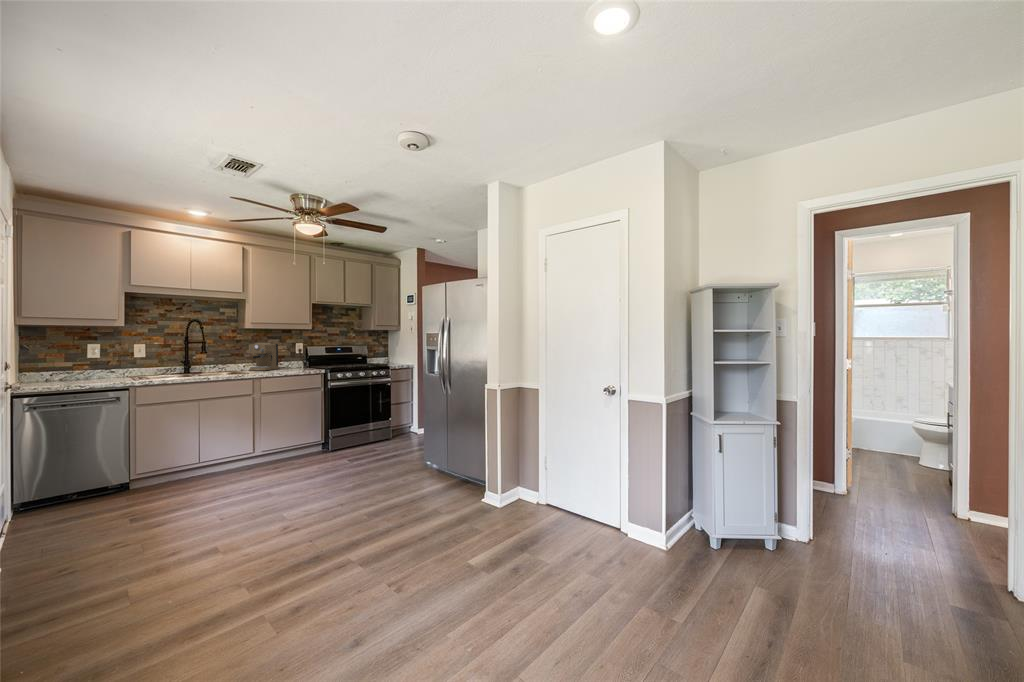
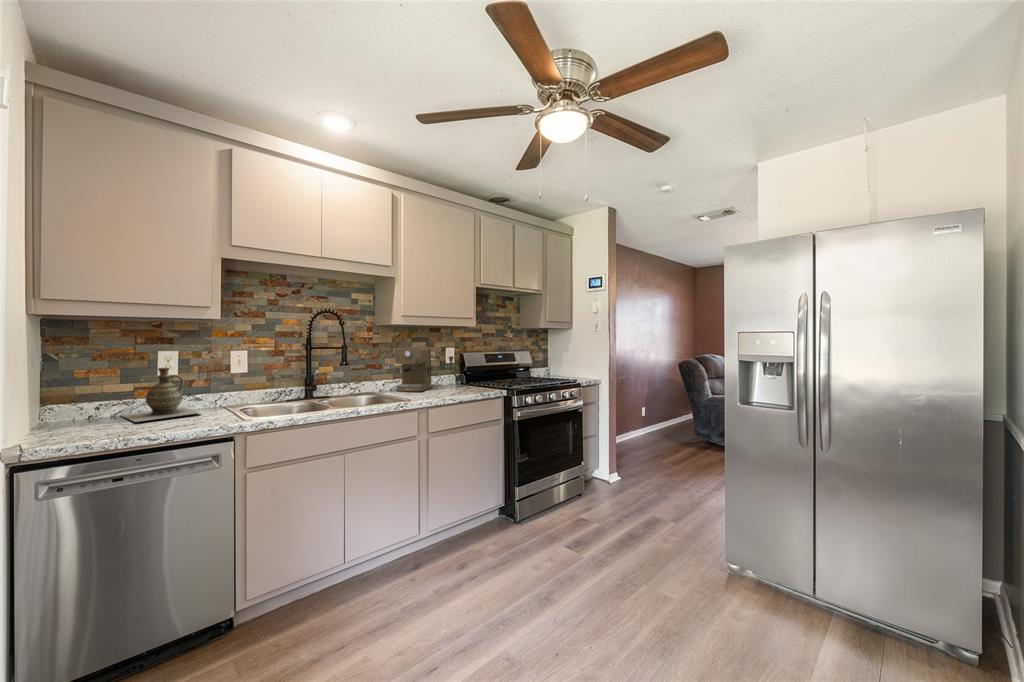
ceramic jug: none [64,353,112,381] -> present [121,368,200,422]

